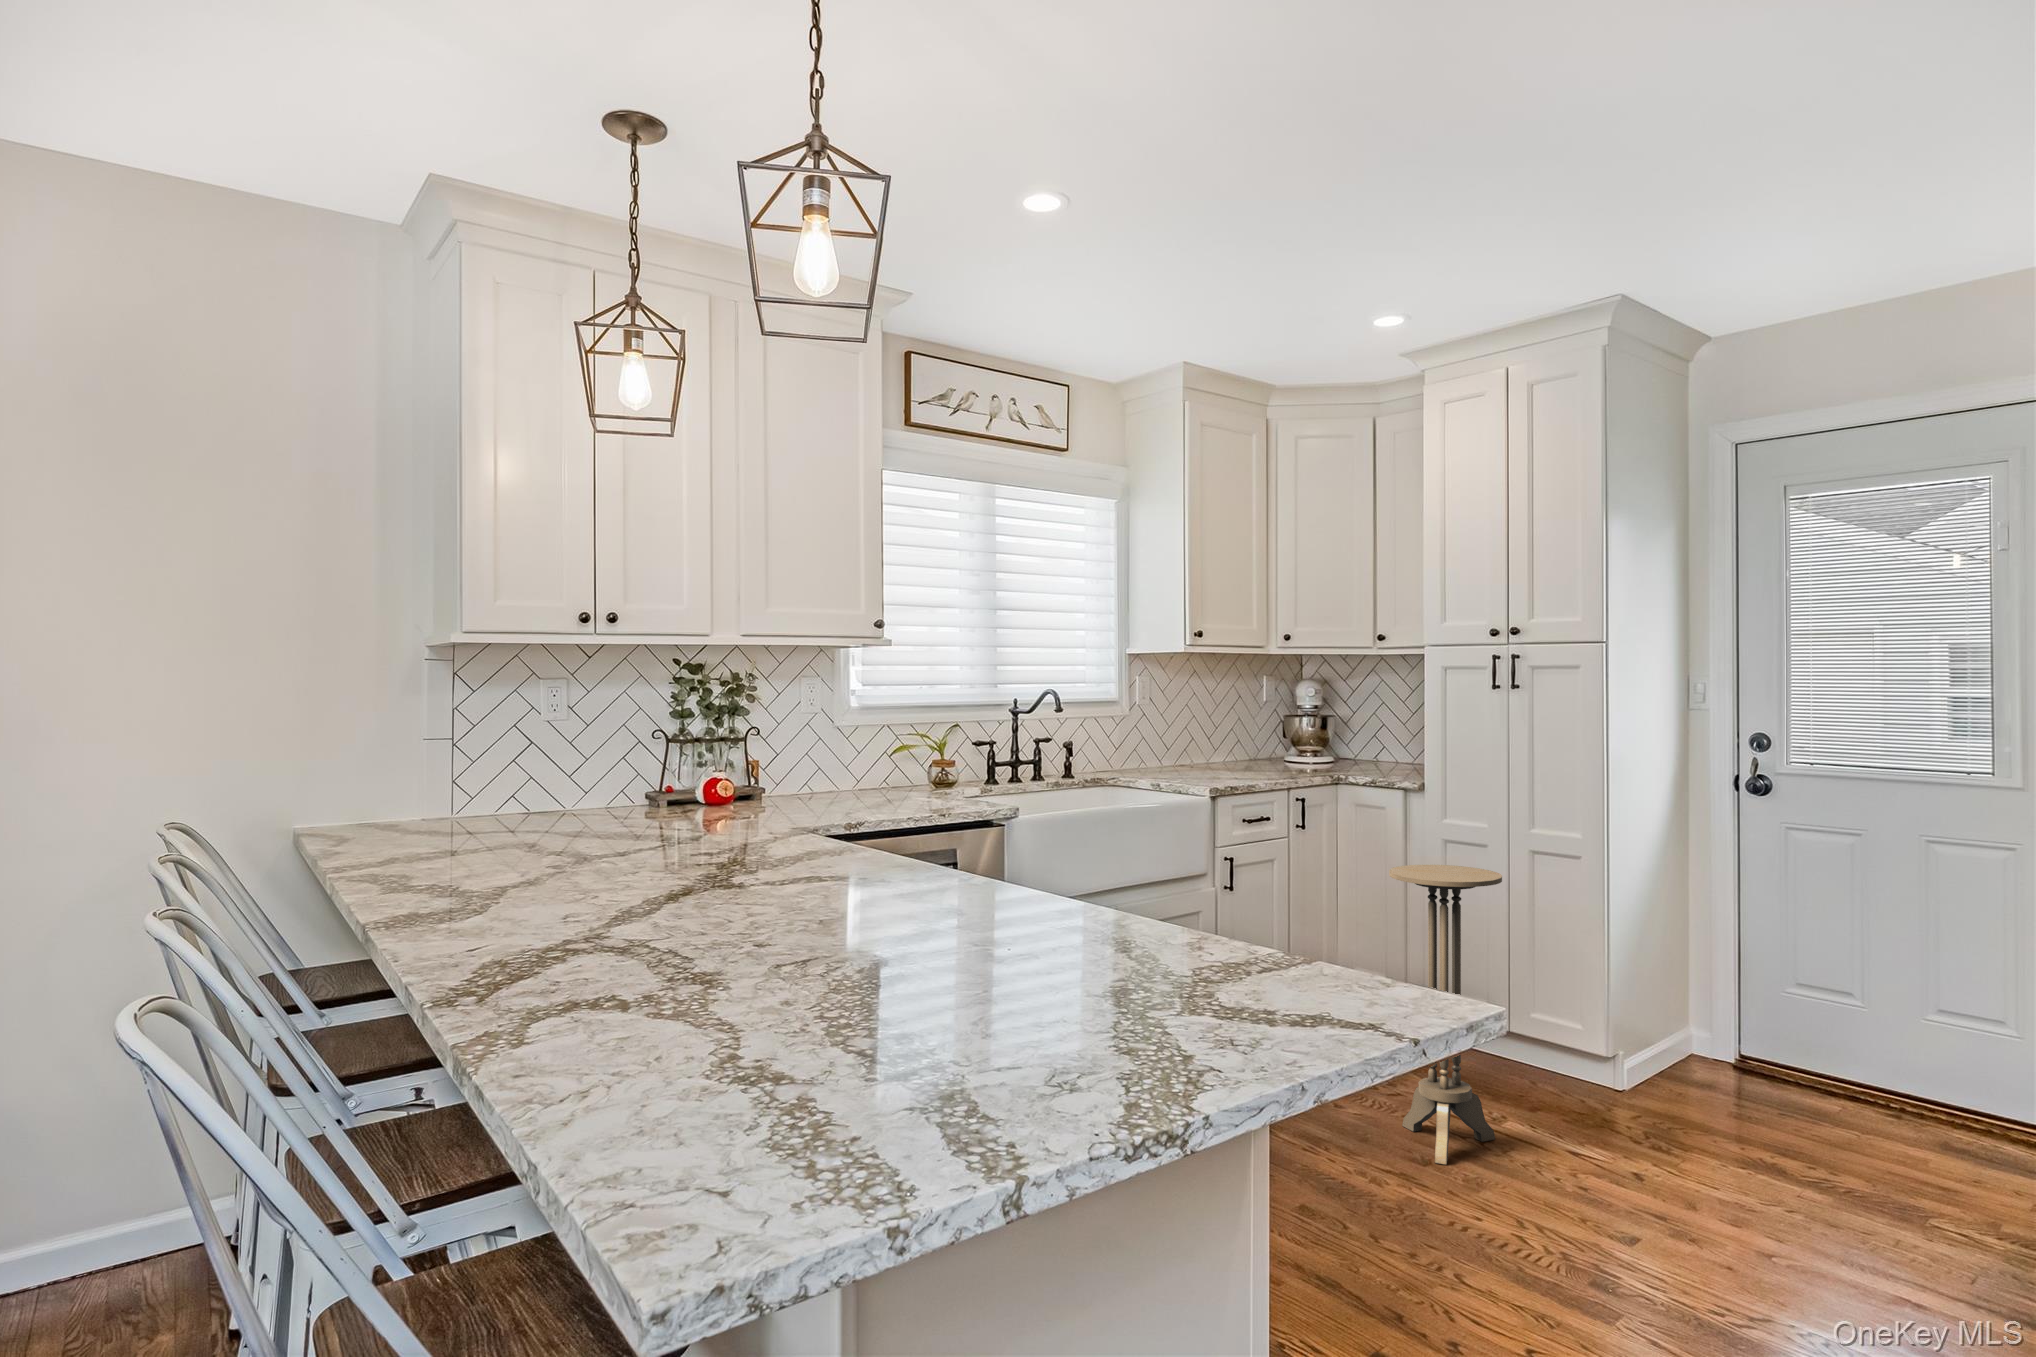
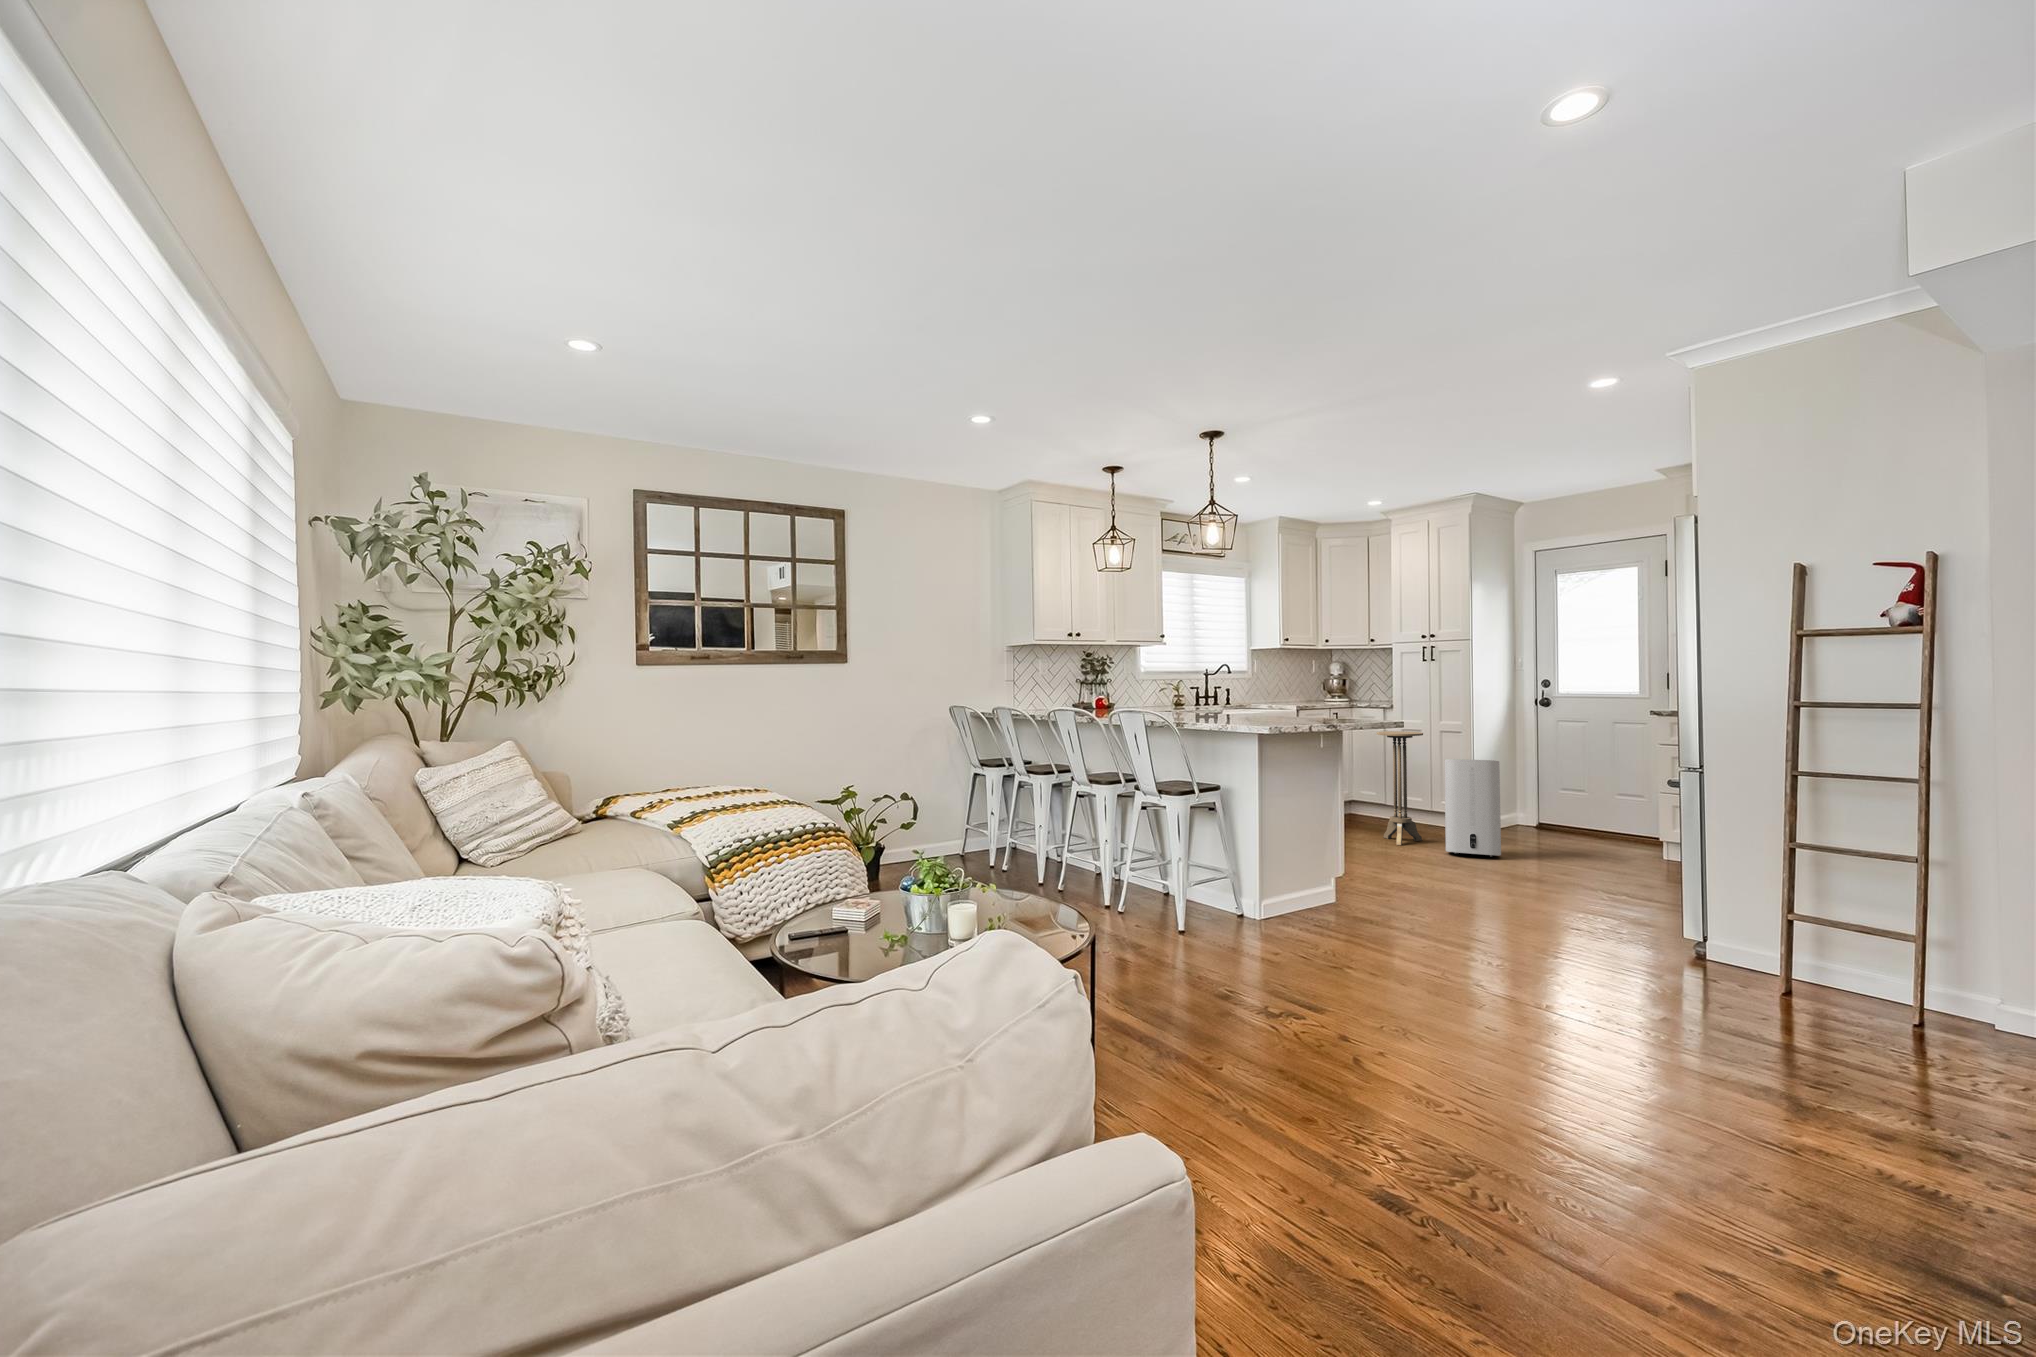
air purifier: none [1560,955,1708,1228] -> present [1445,759,1501,857]

